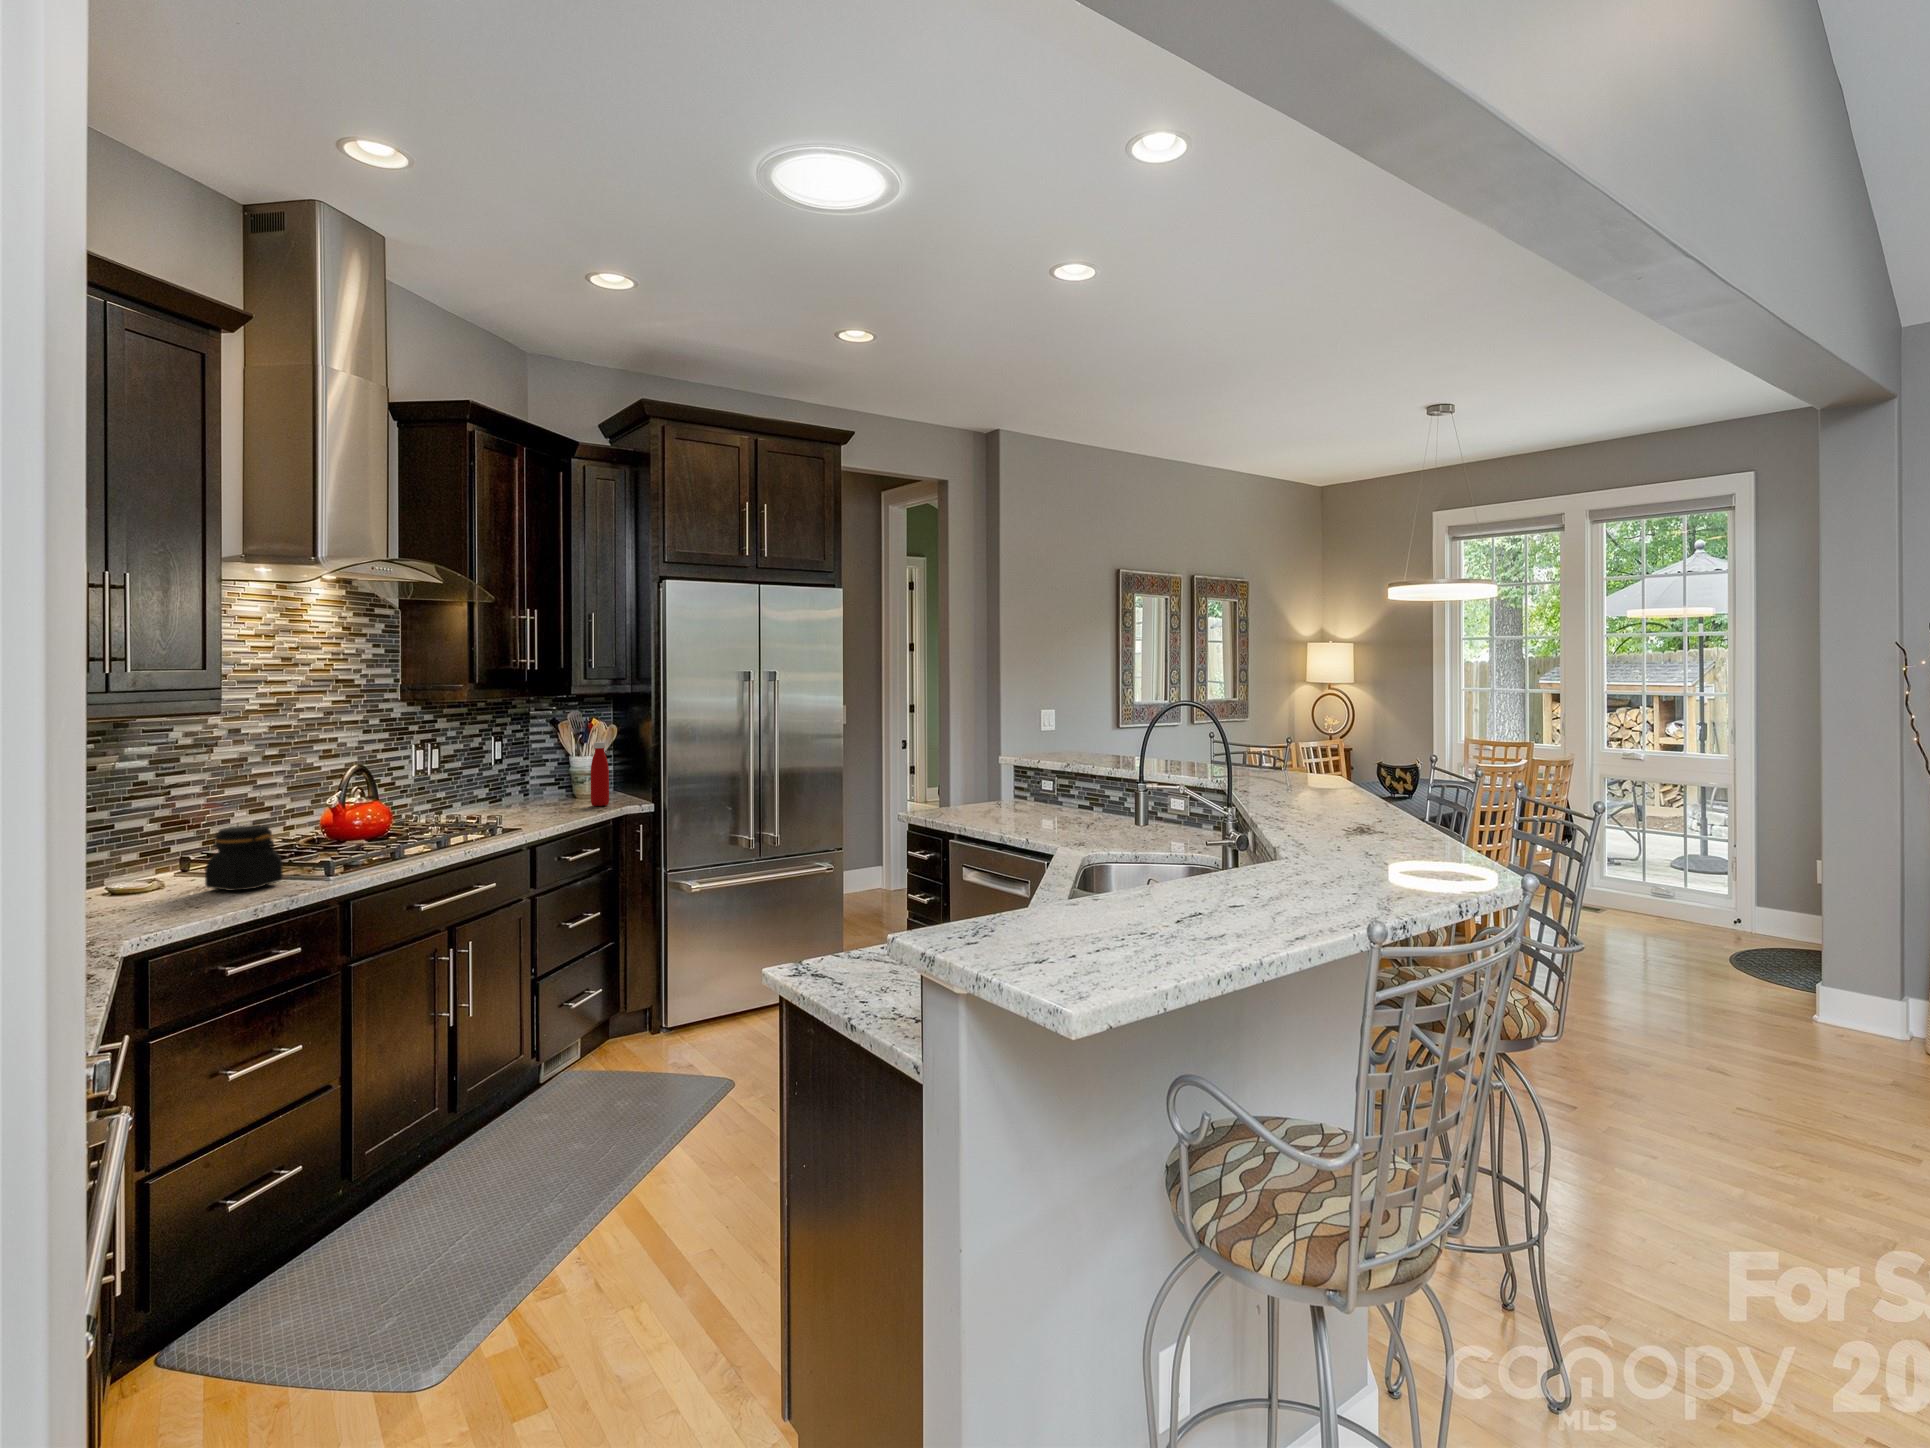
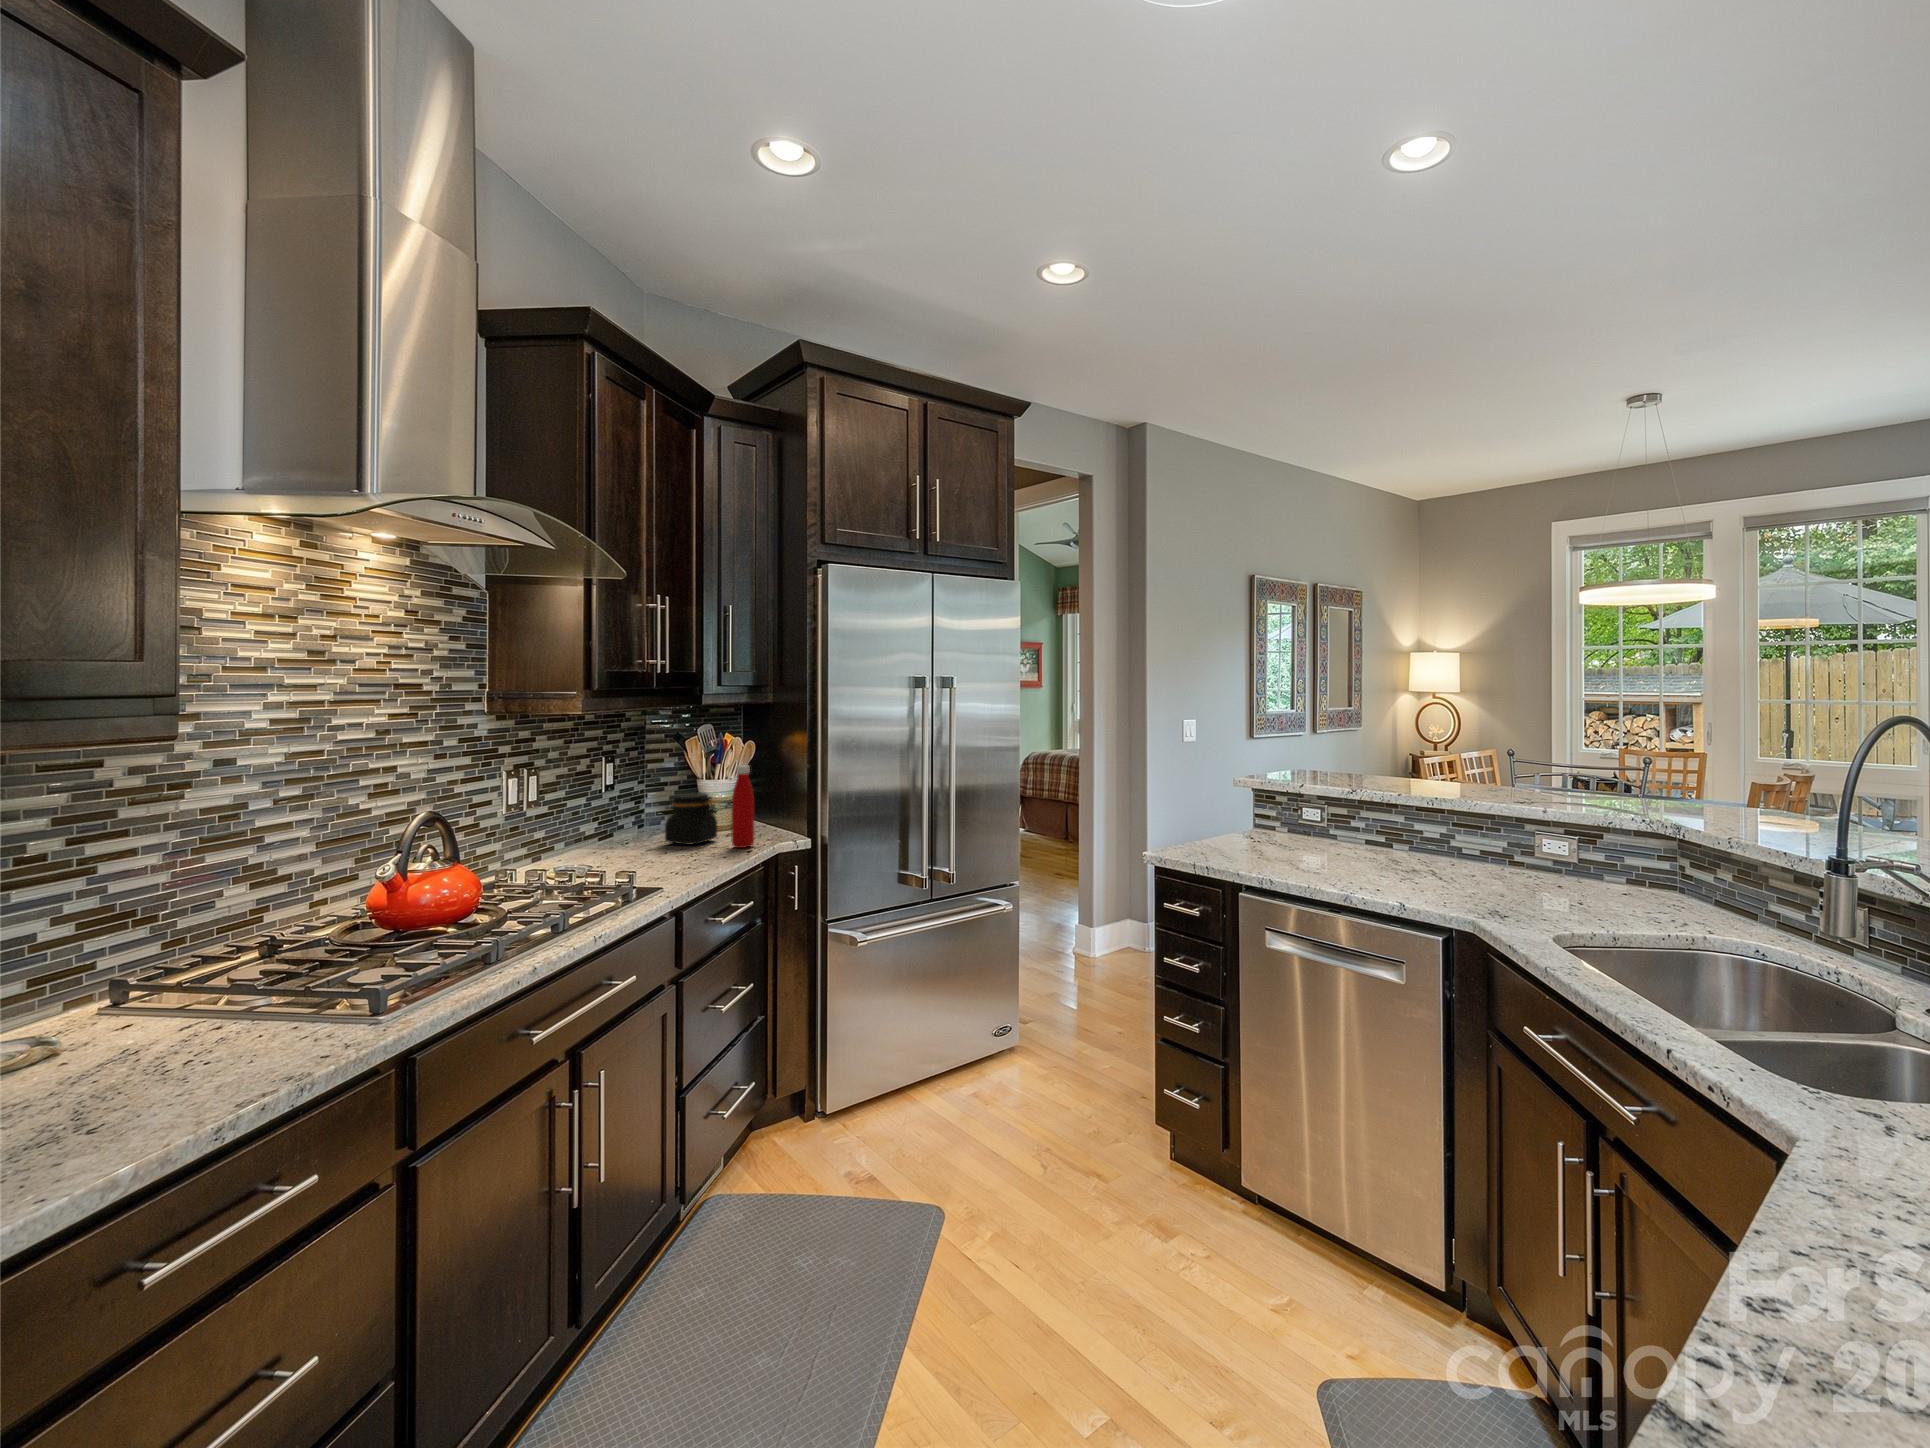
jar: present [205,825,283,891] -> present [665,793,717,845]

